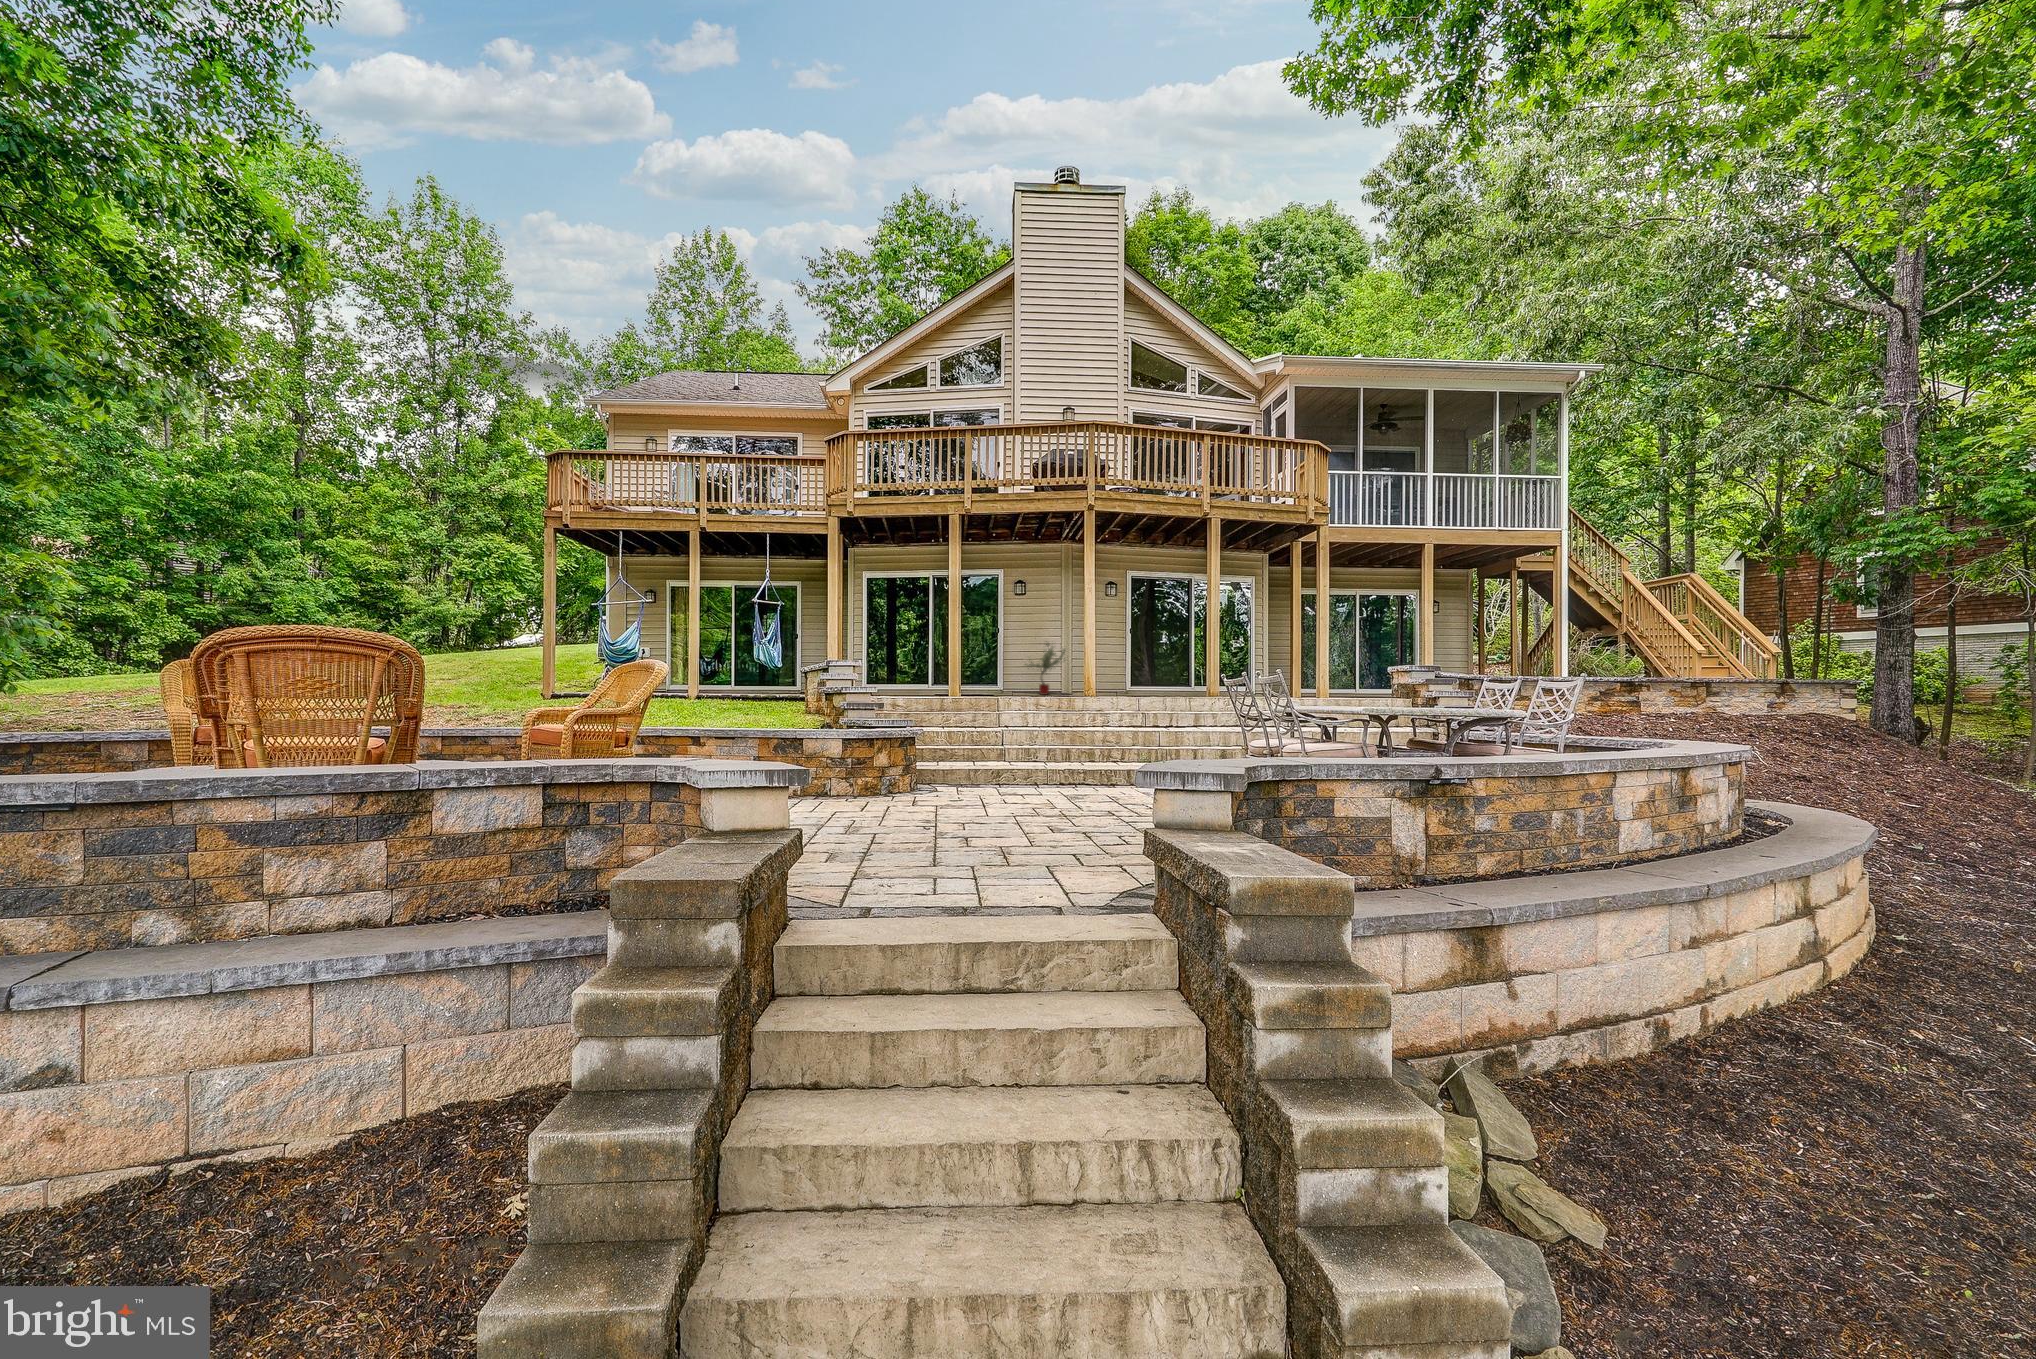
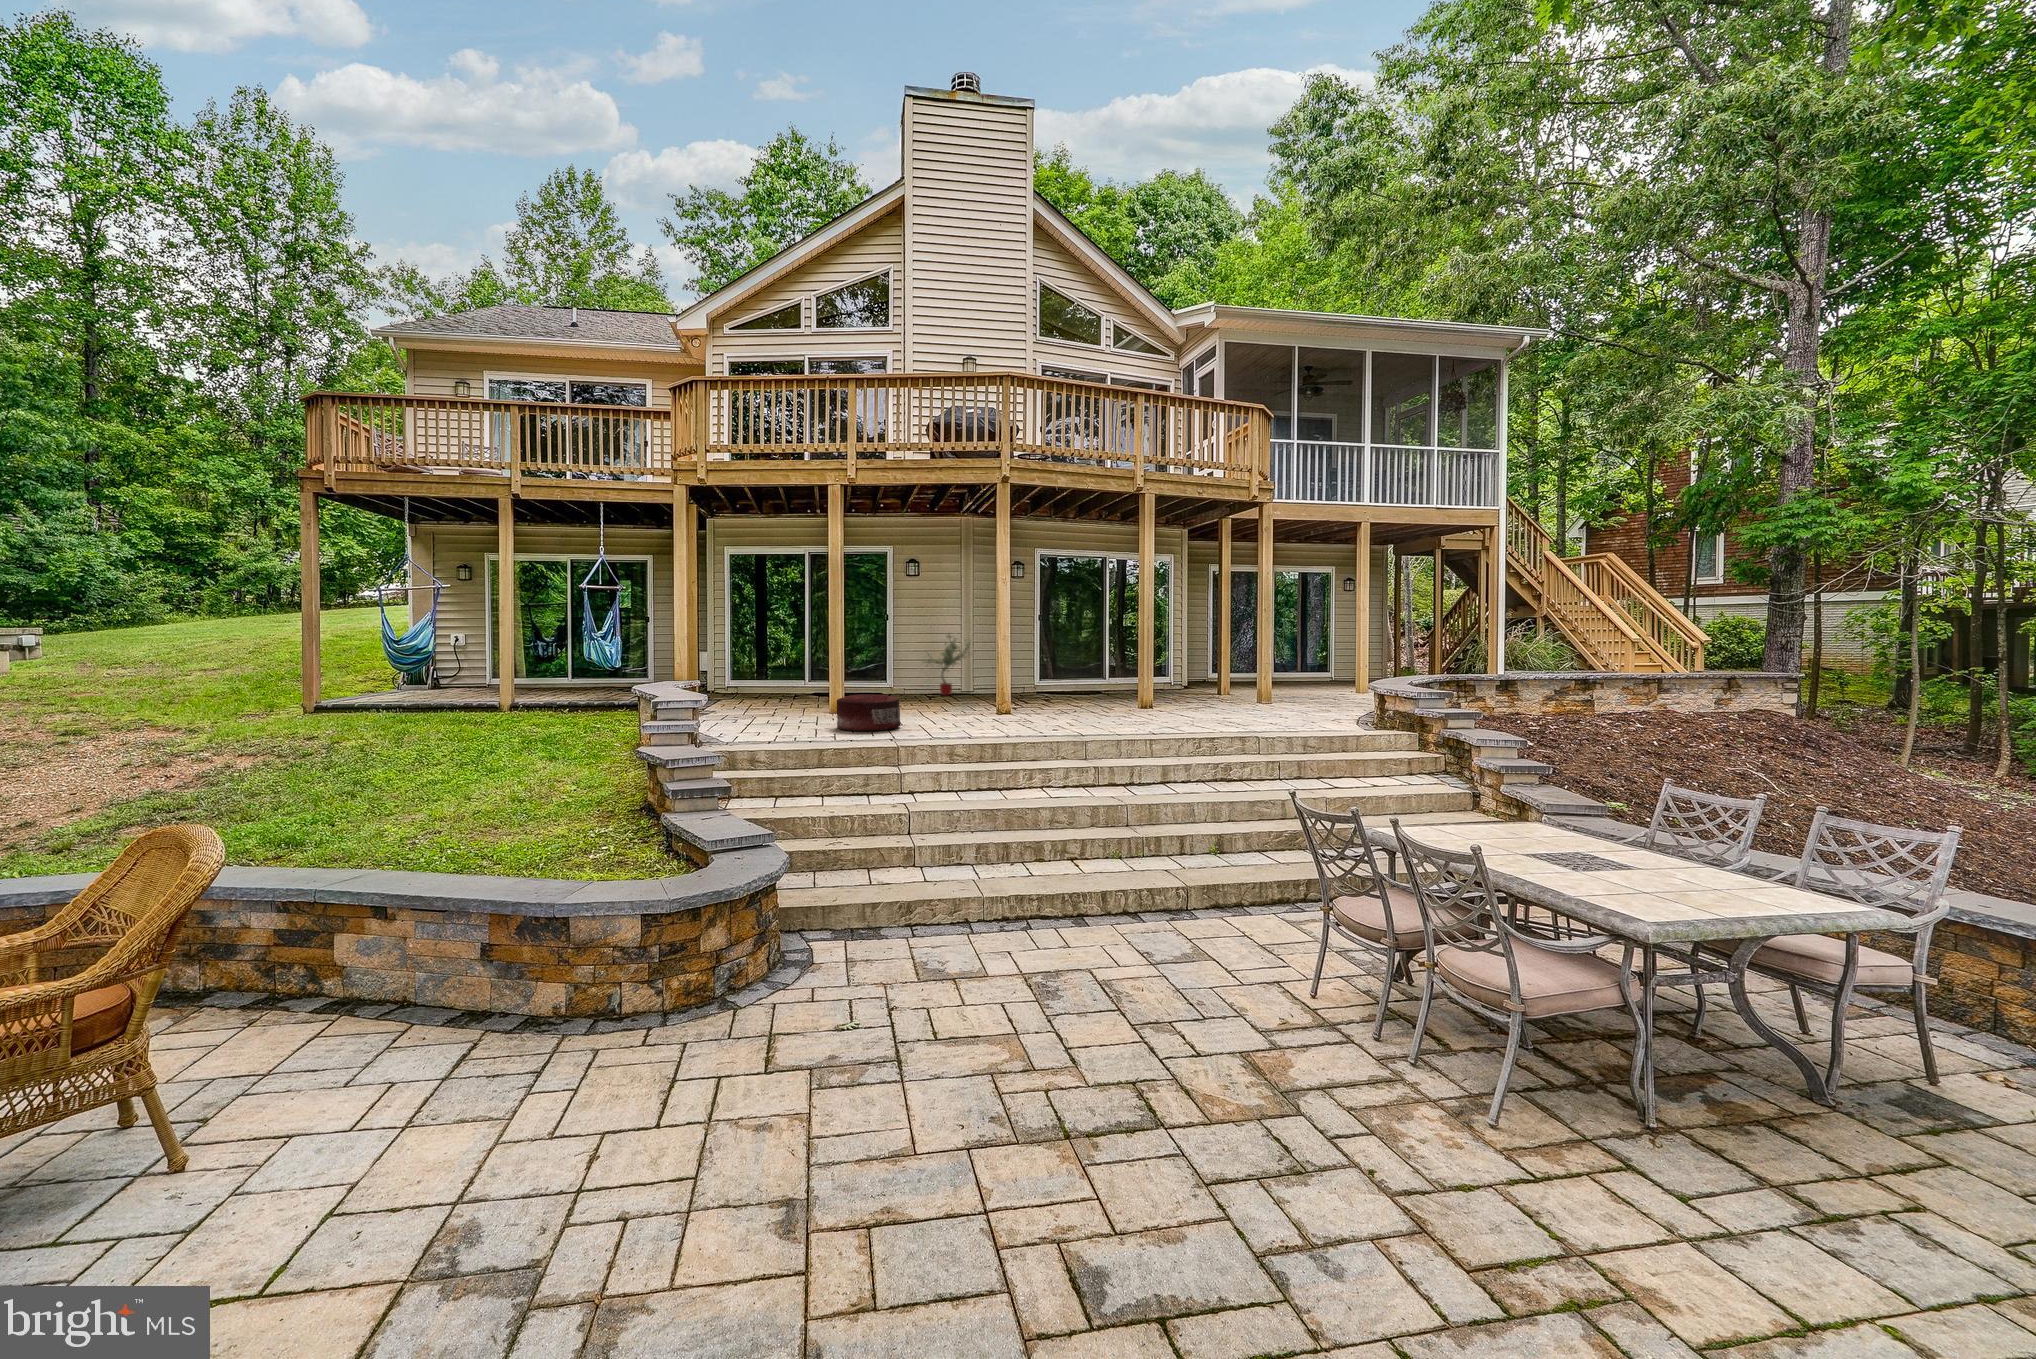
pouf: none [943,694,998,725] -> present [837,694,901,731]

